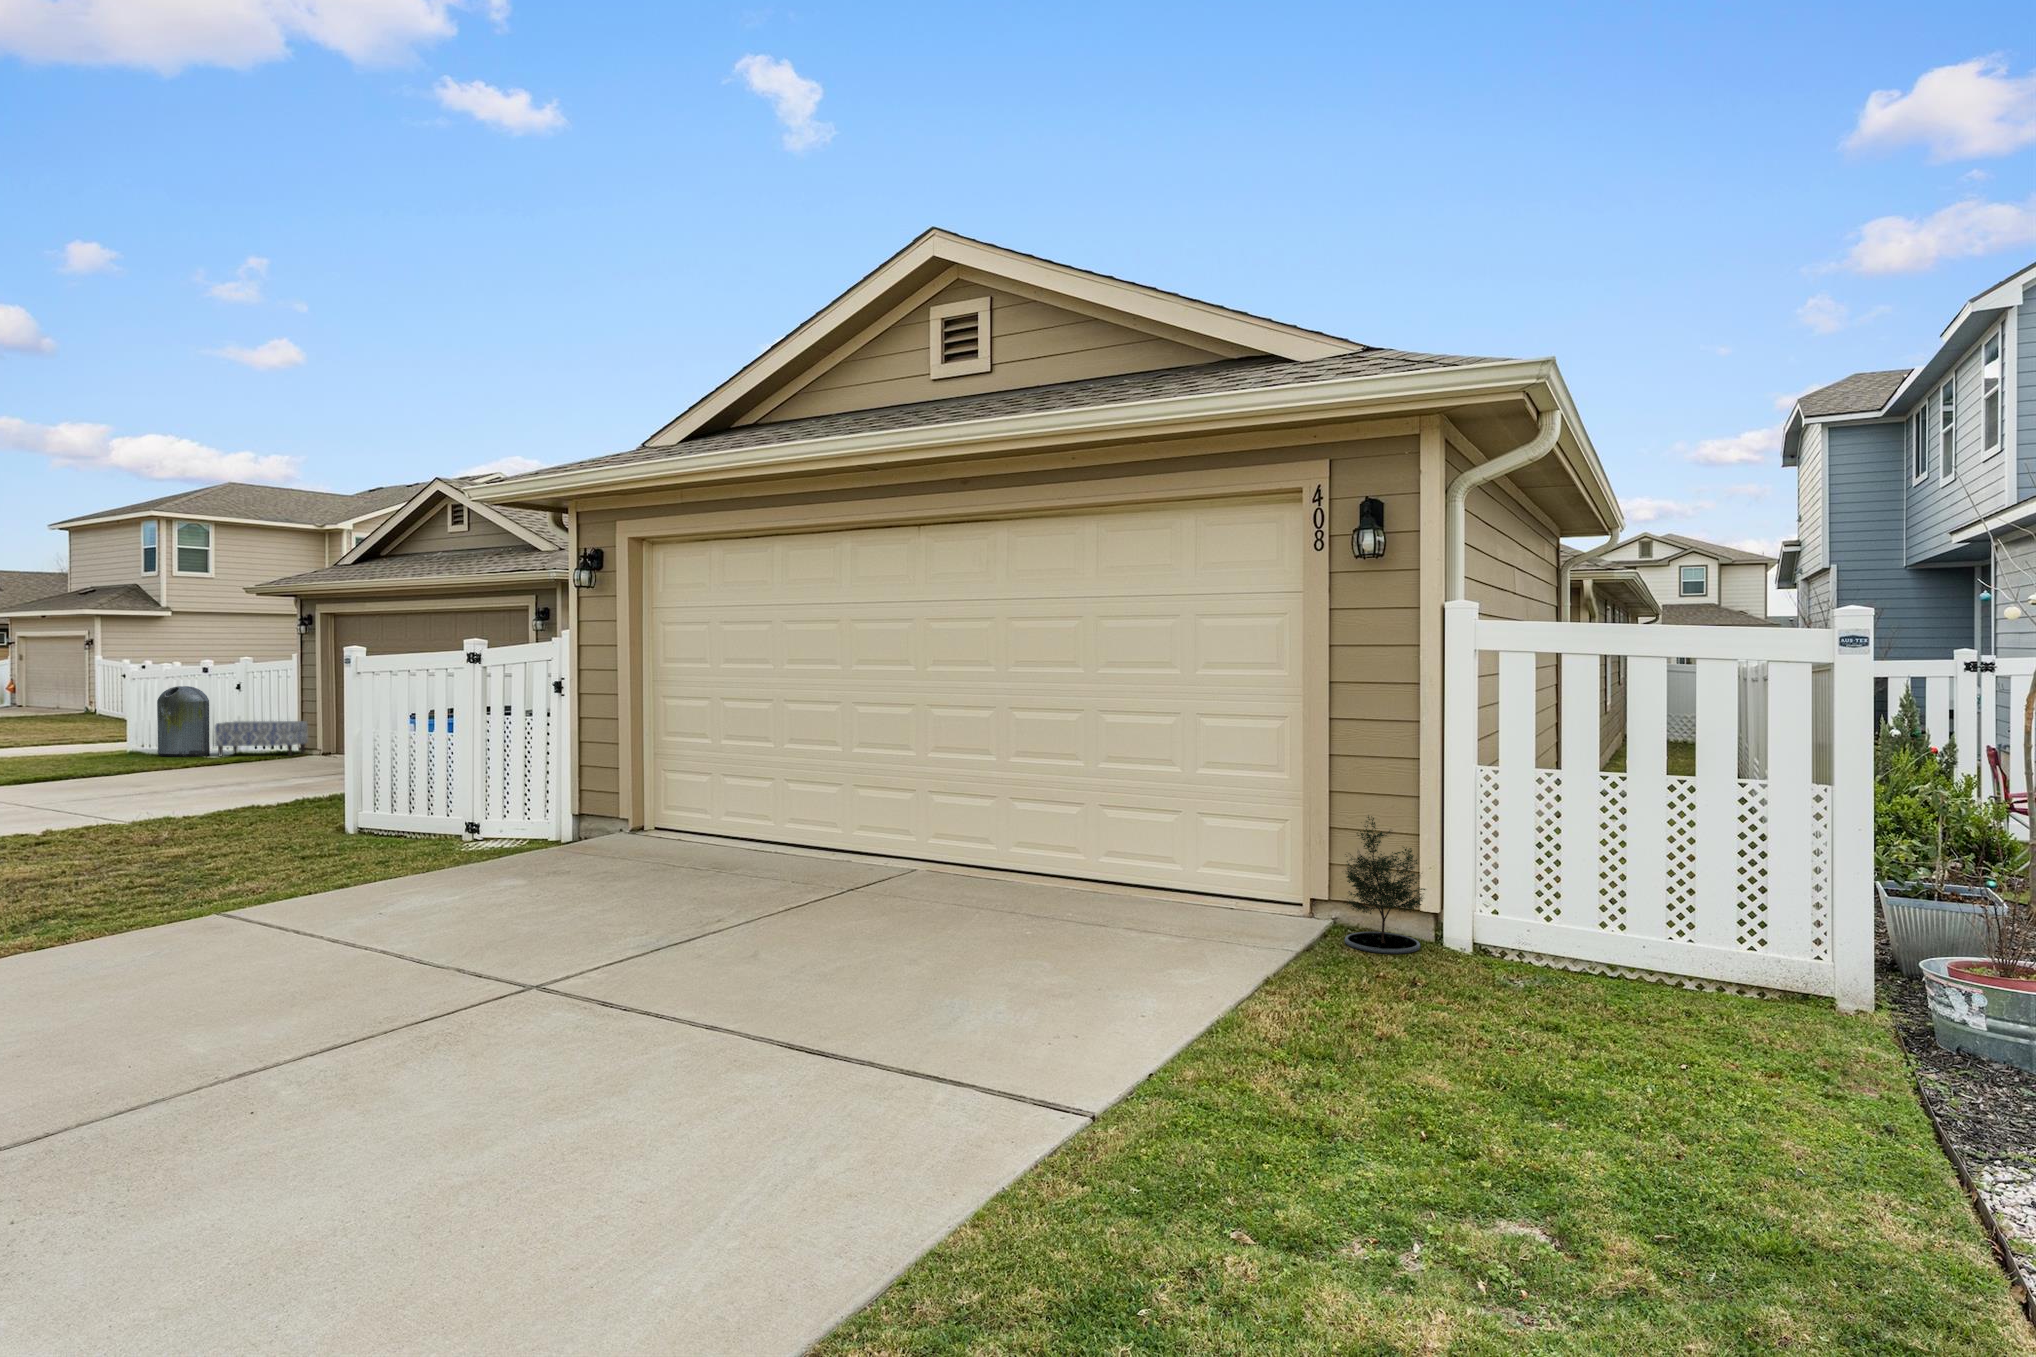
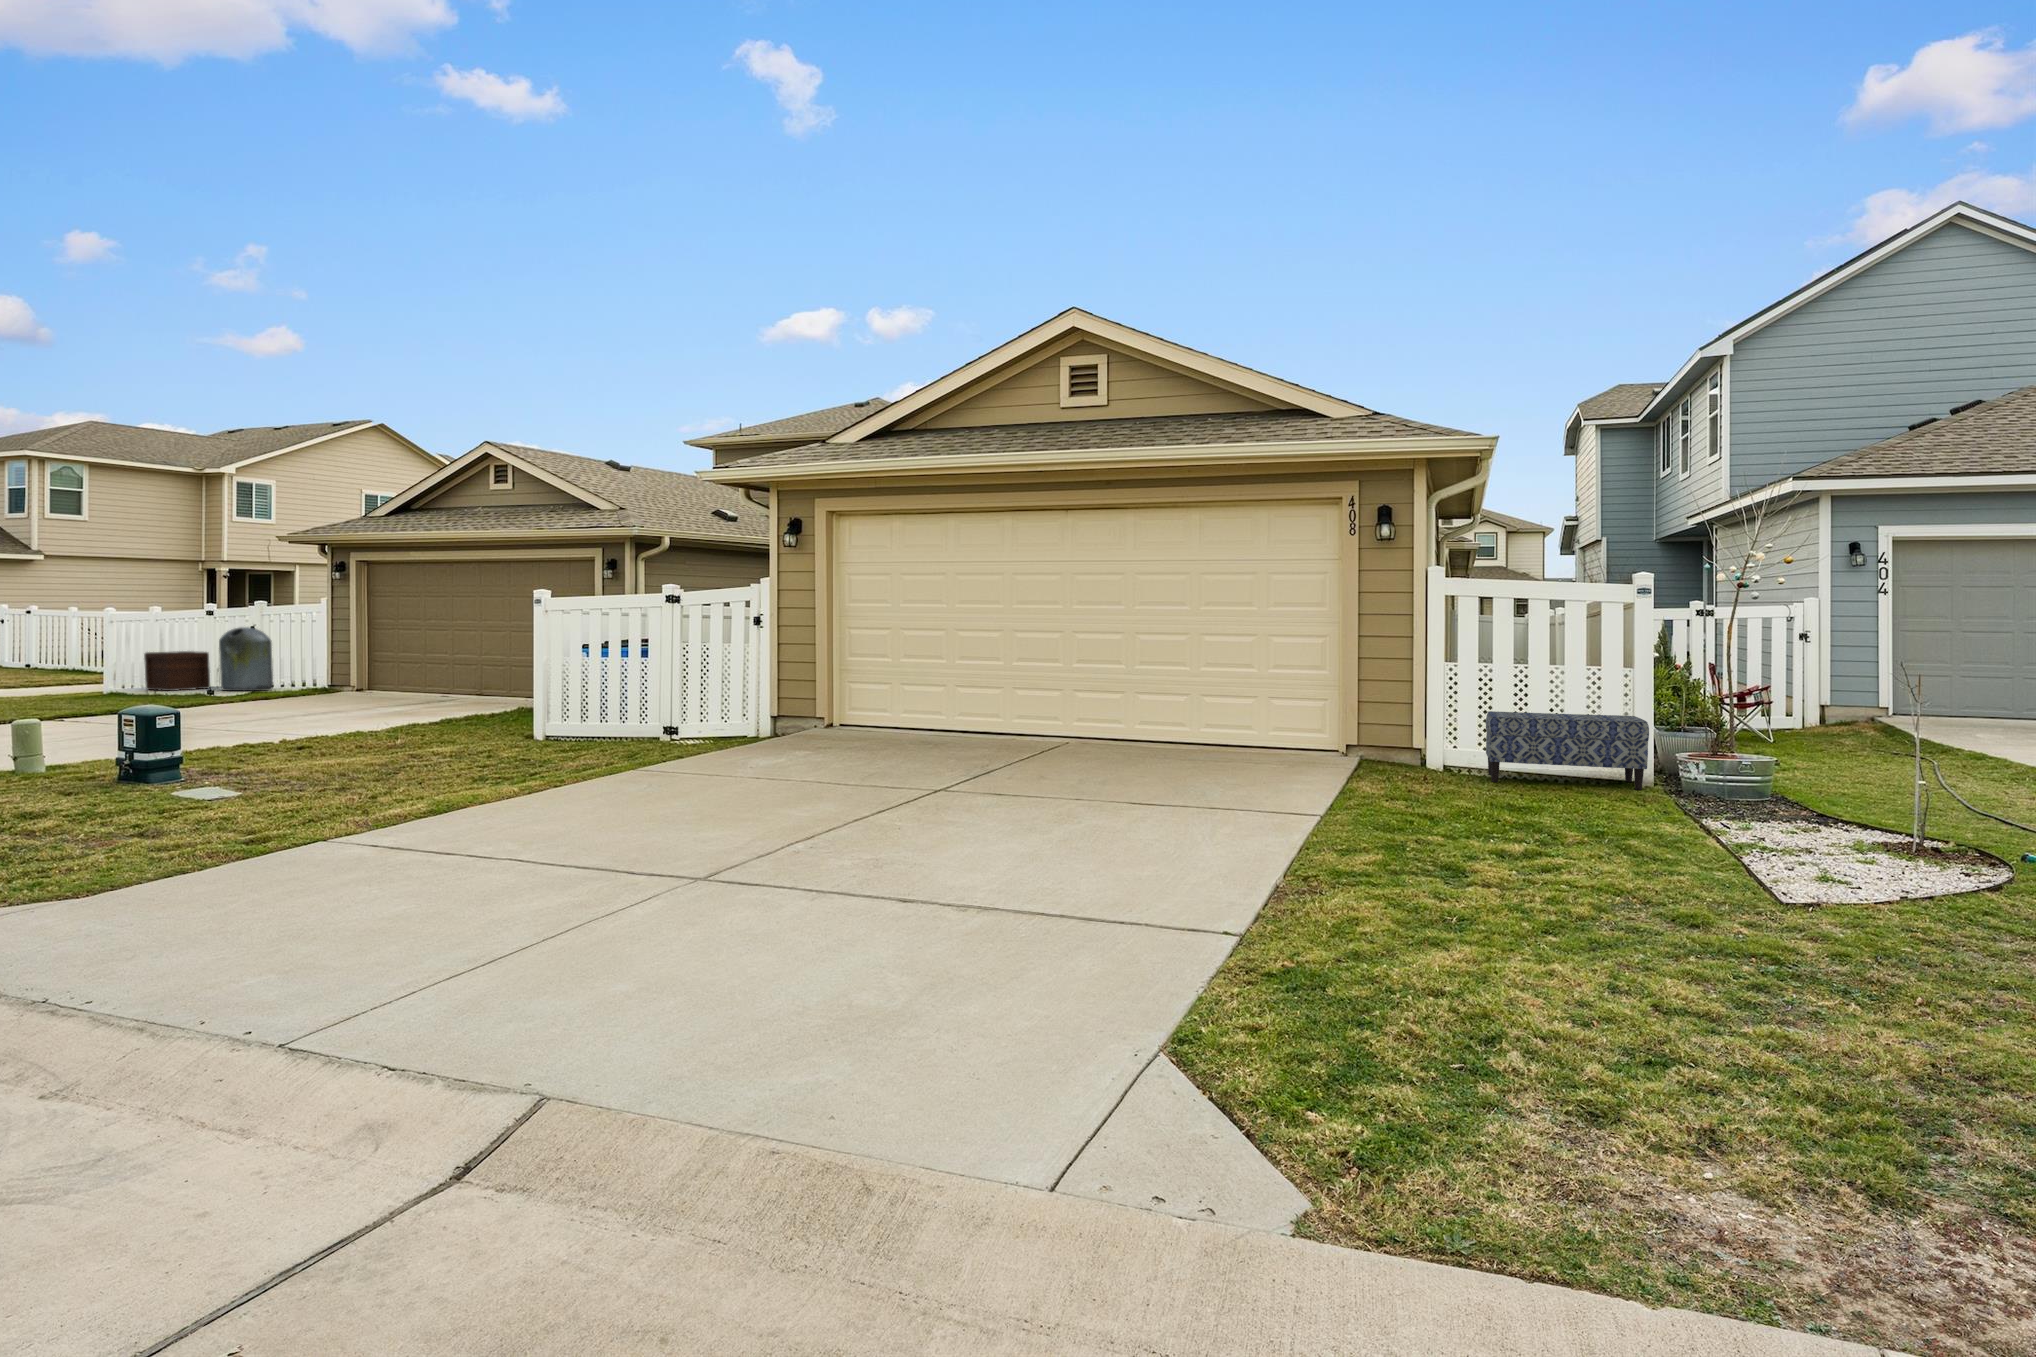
wooden crate: none [89,712,156,755] -> present [144,651,210,691]
bench: present [215,721,308,756] -> present [1486,711,1649,790]
potted tree: present [1345,816,1425,954] -> none [1368,693,1418,772]

